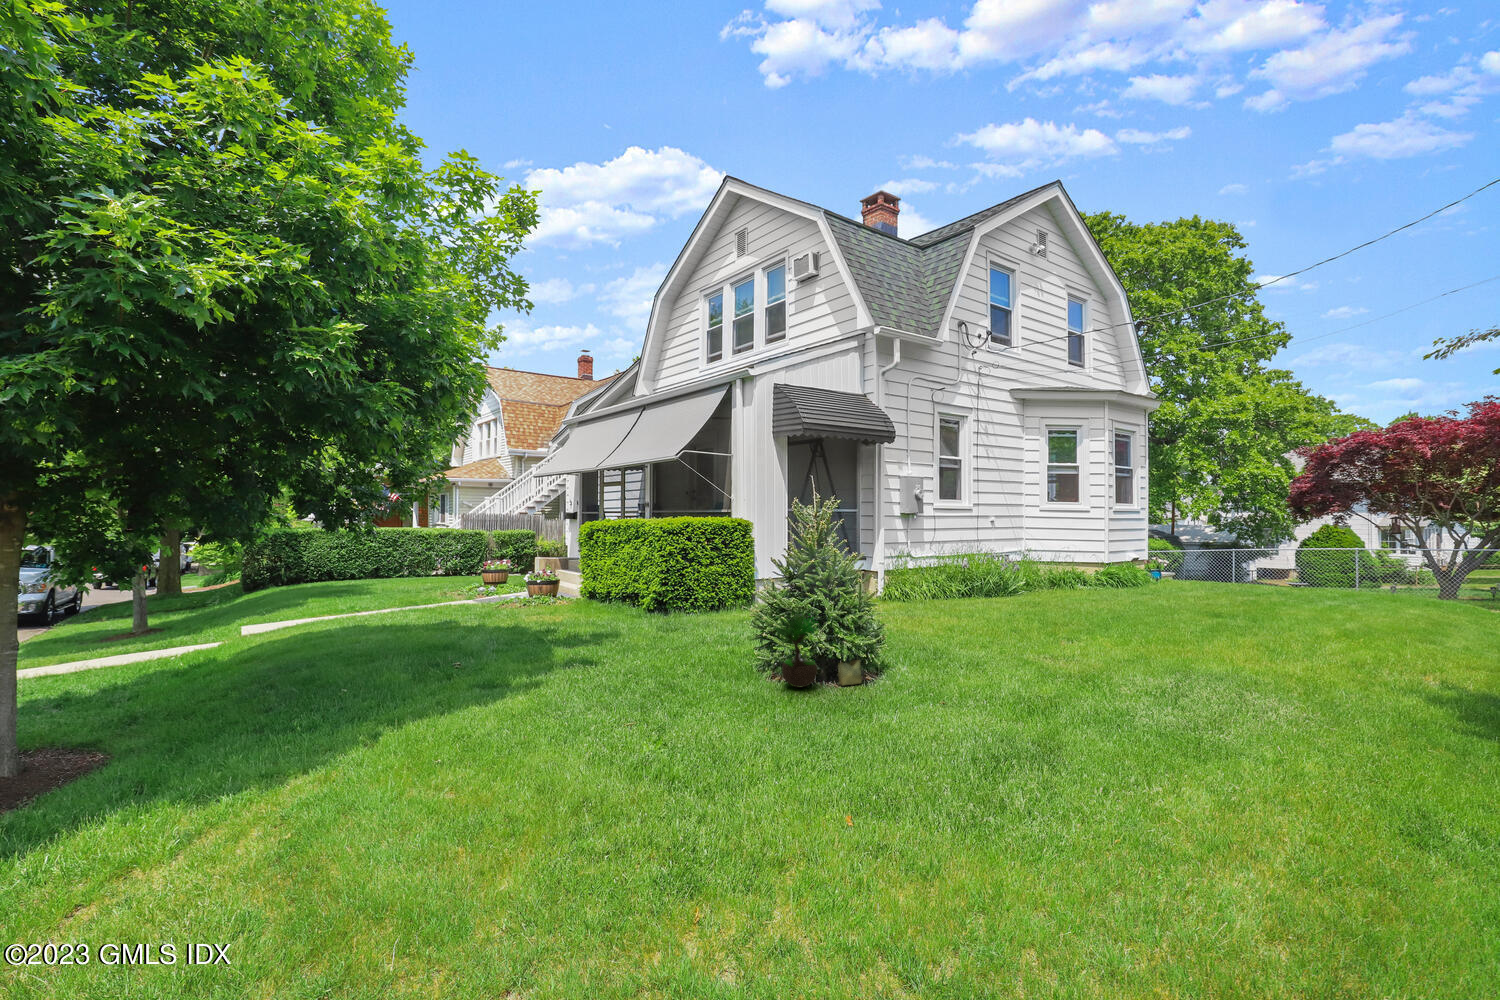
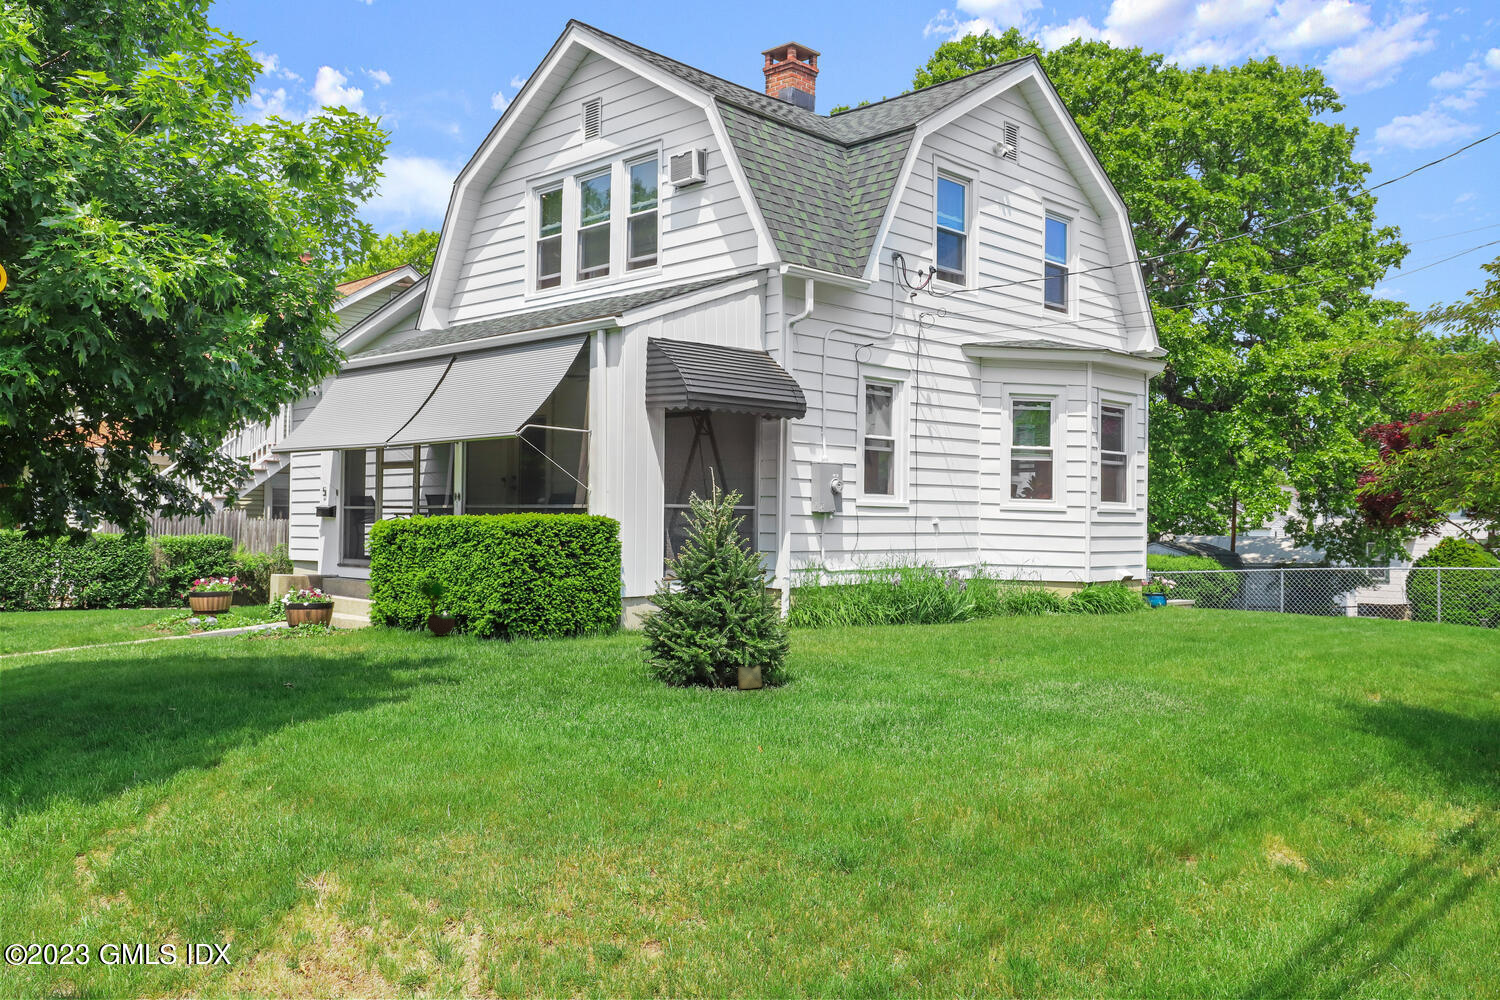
potted tree: present [774,612,817,687] -> present [418,579,455,636]

